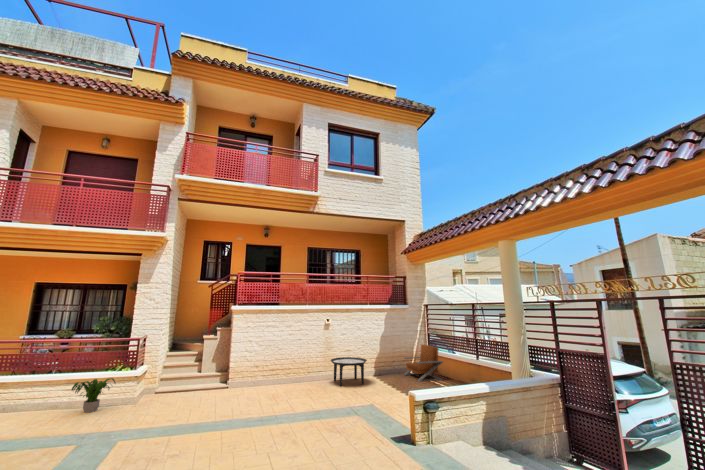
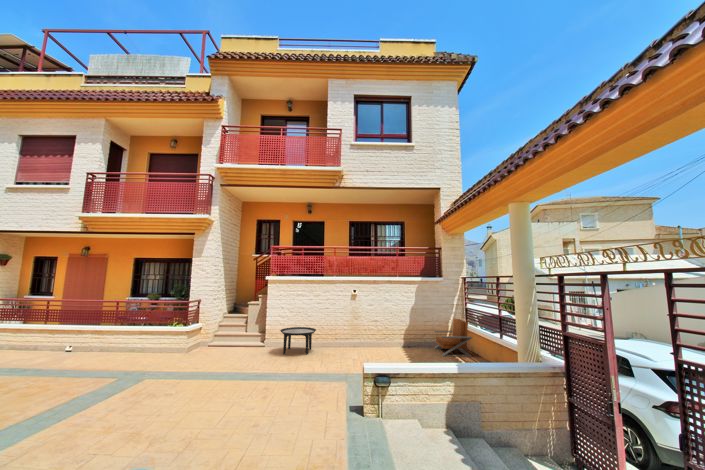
round table: present [331,357,367,386] -> present [280,327,316,354]
potted plant: present [72,378,116,413] -> none [139,332,172,357]

